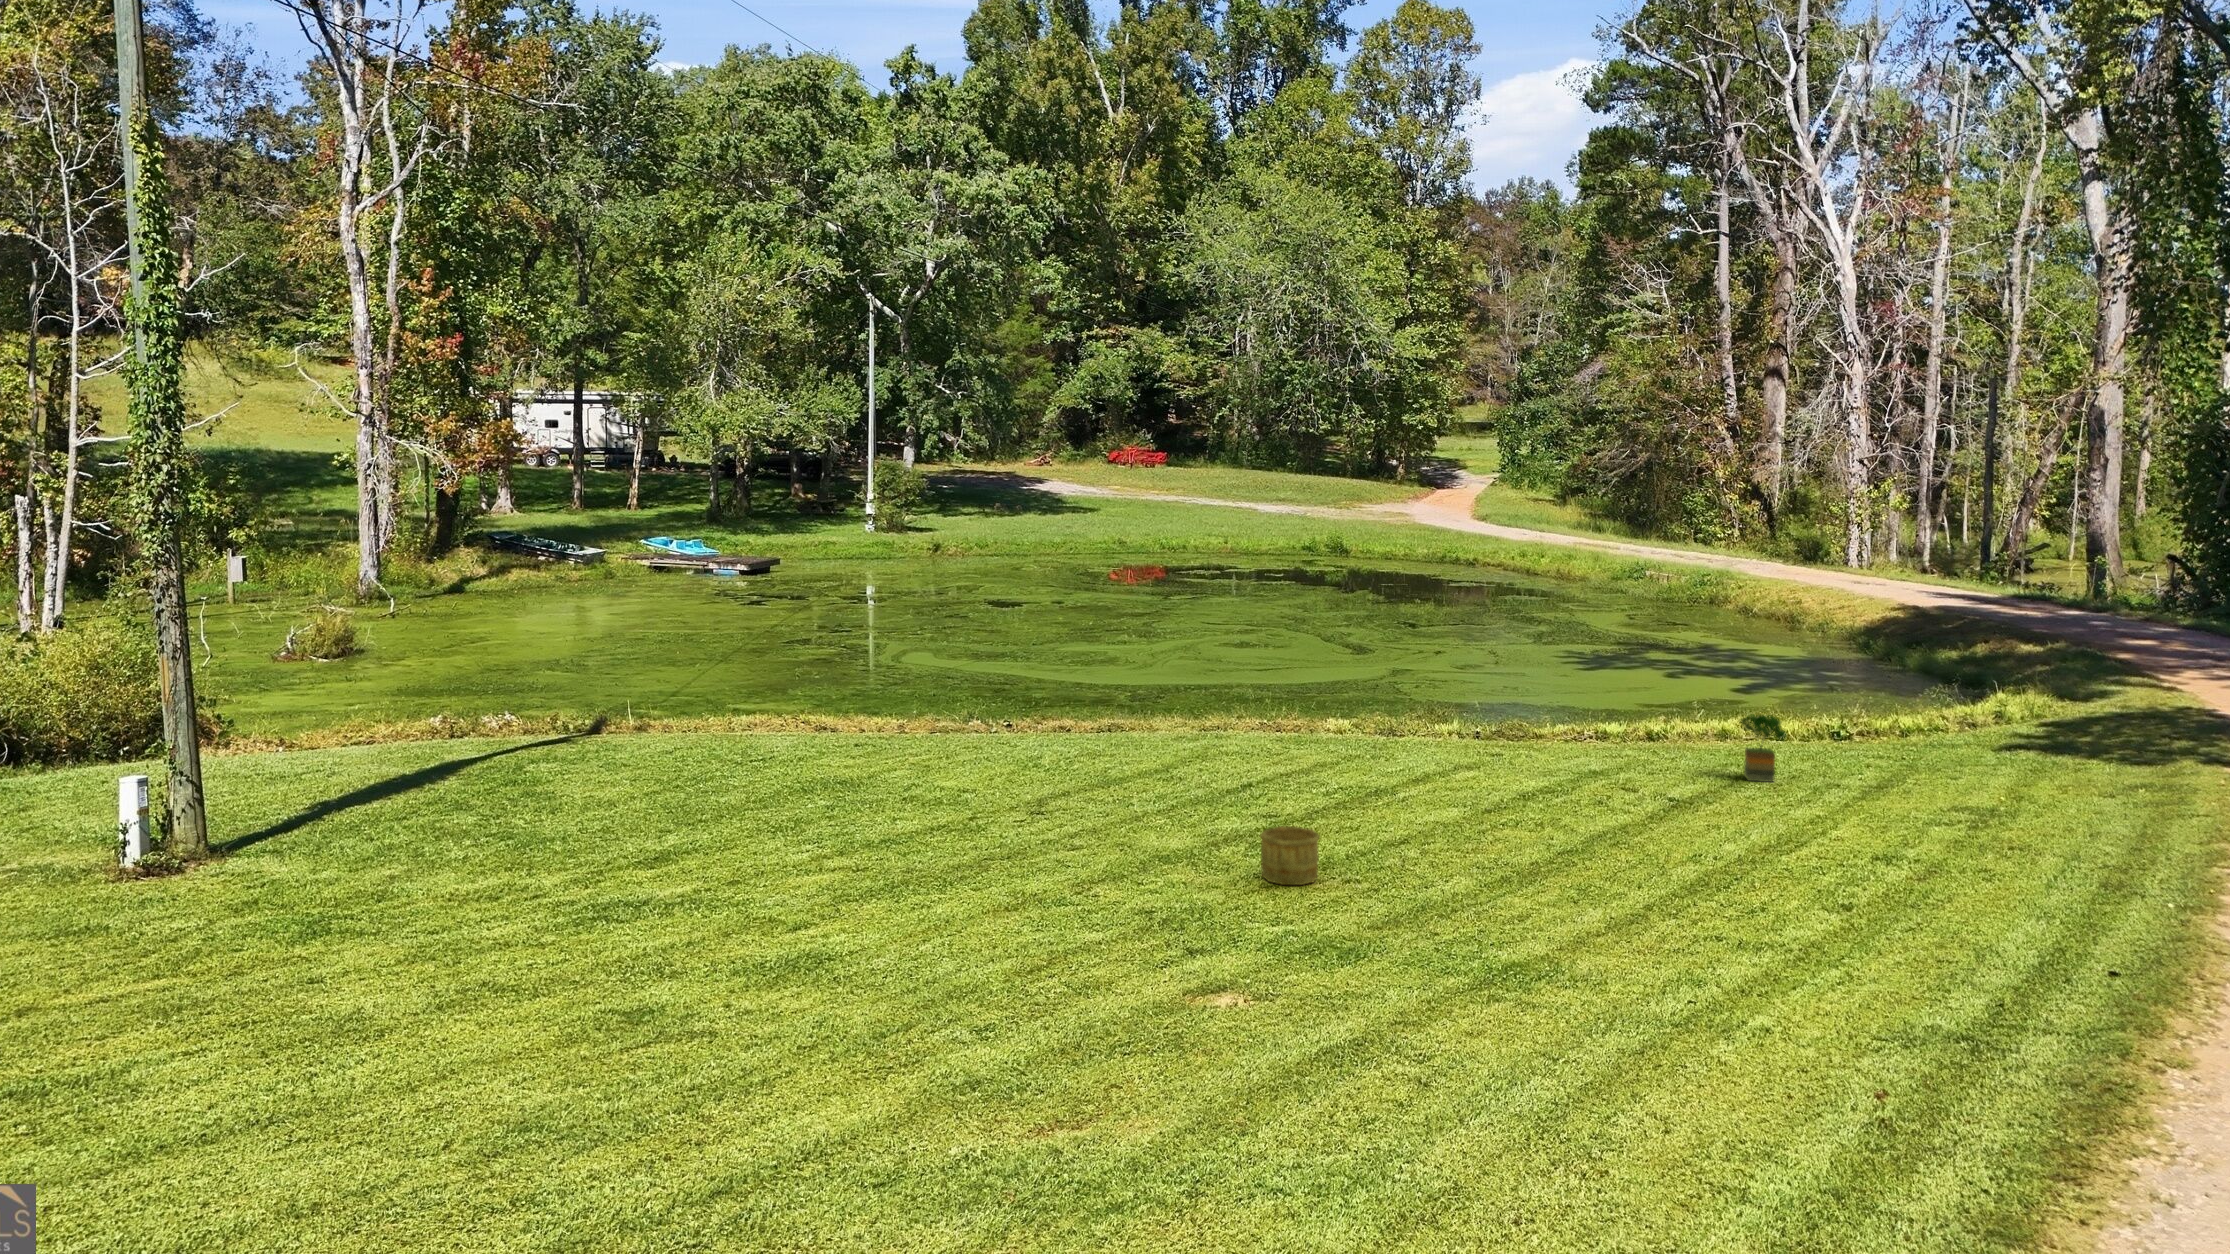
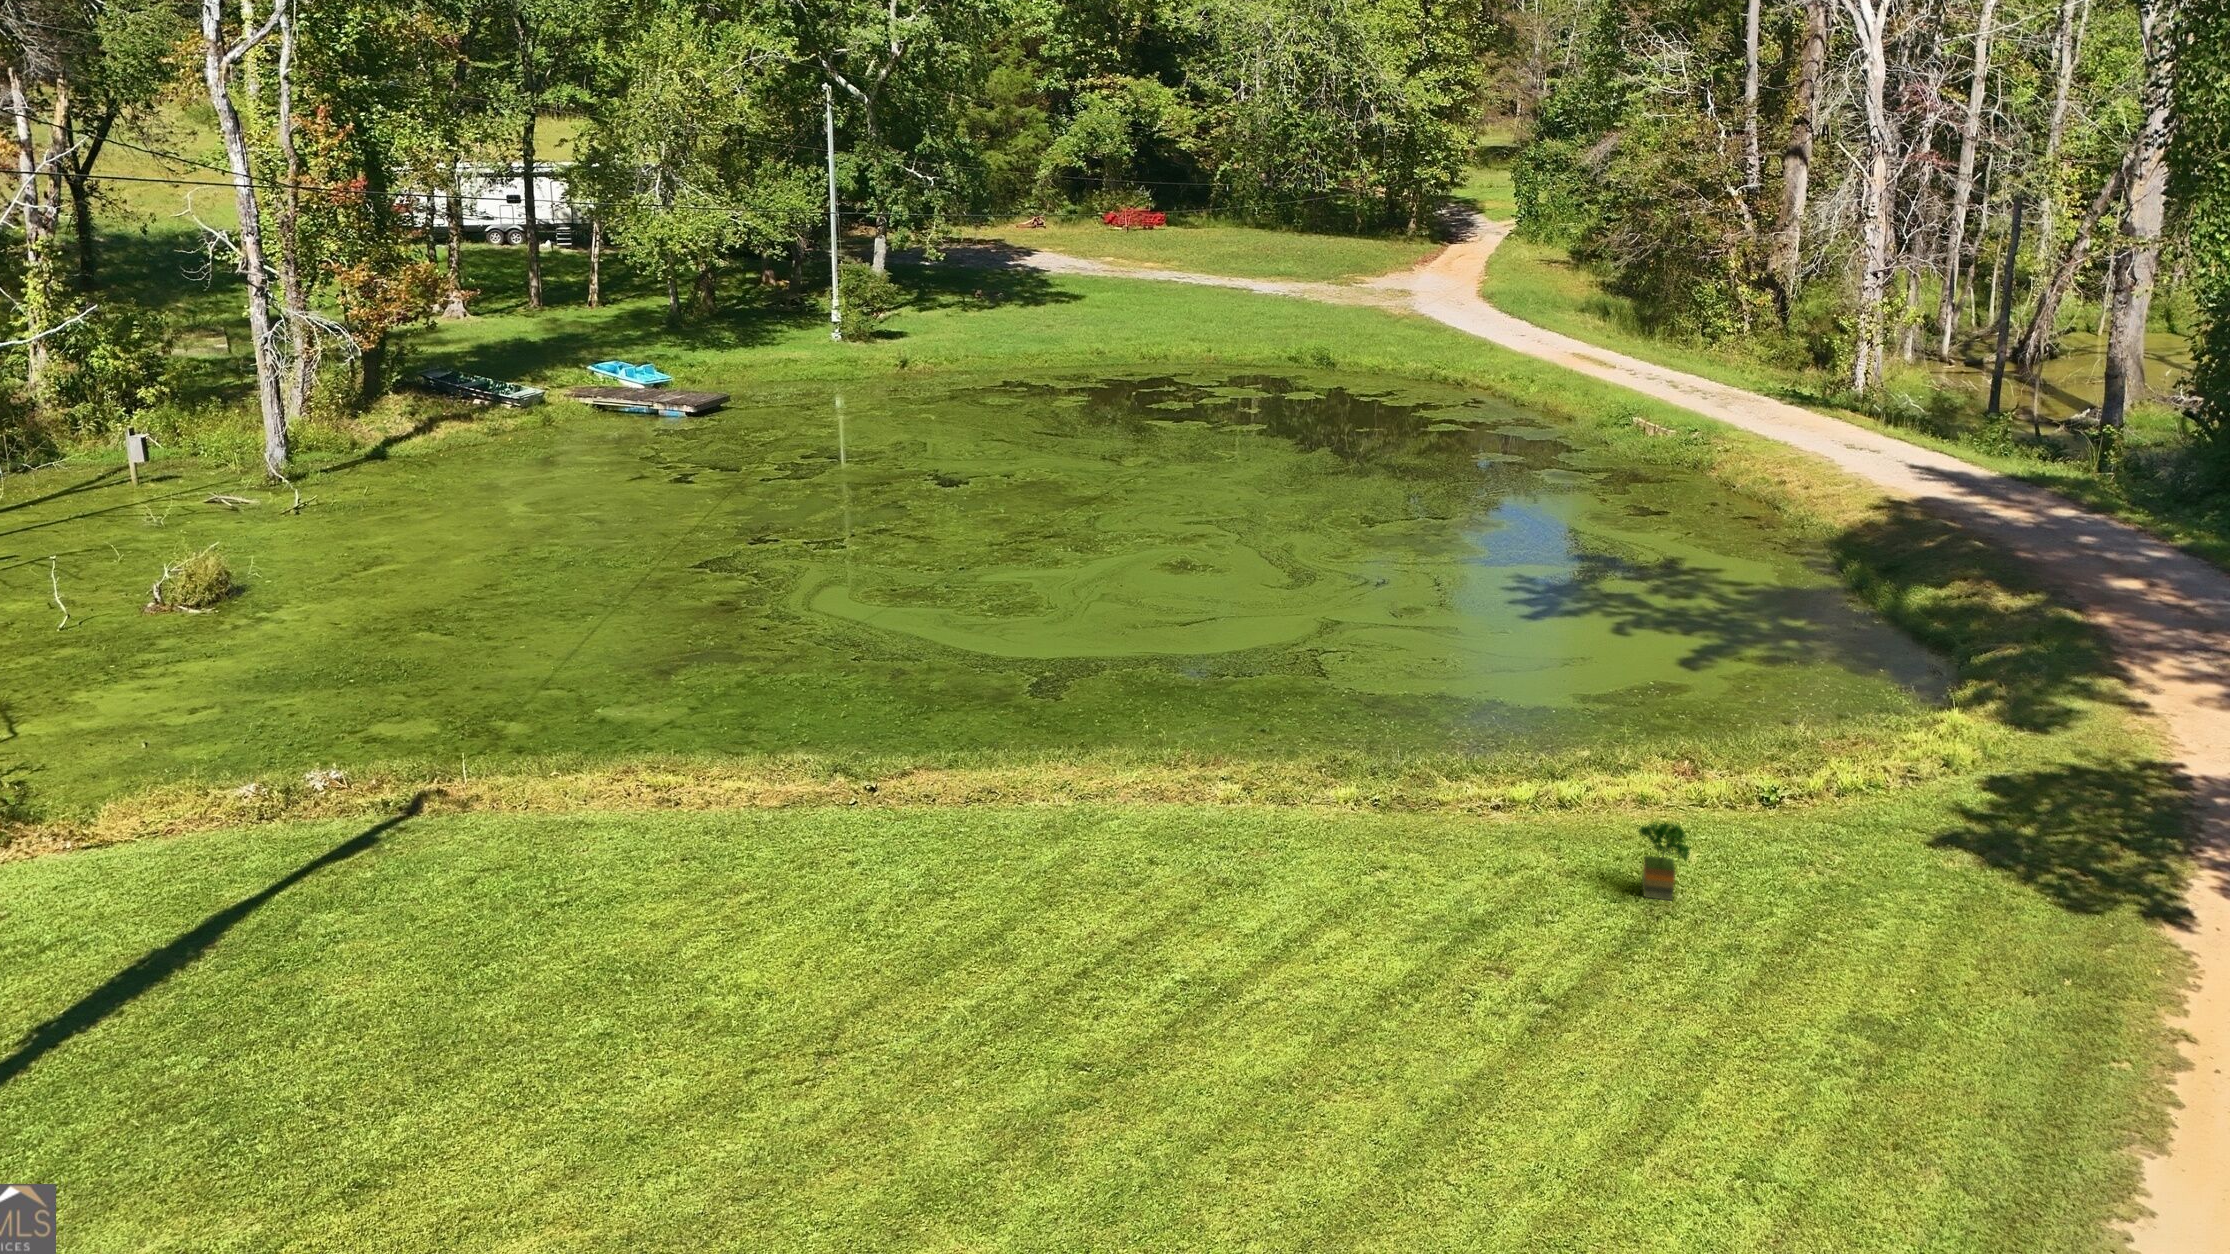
wooden bucket: present [1260,826,1320,885] -> none [1023,1090,1094,1175]

